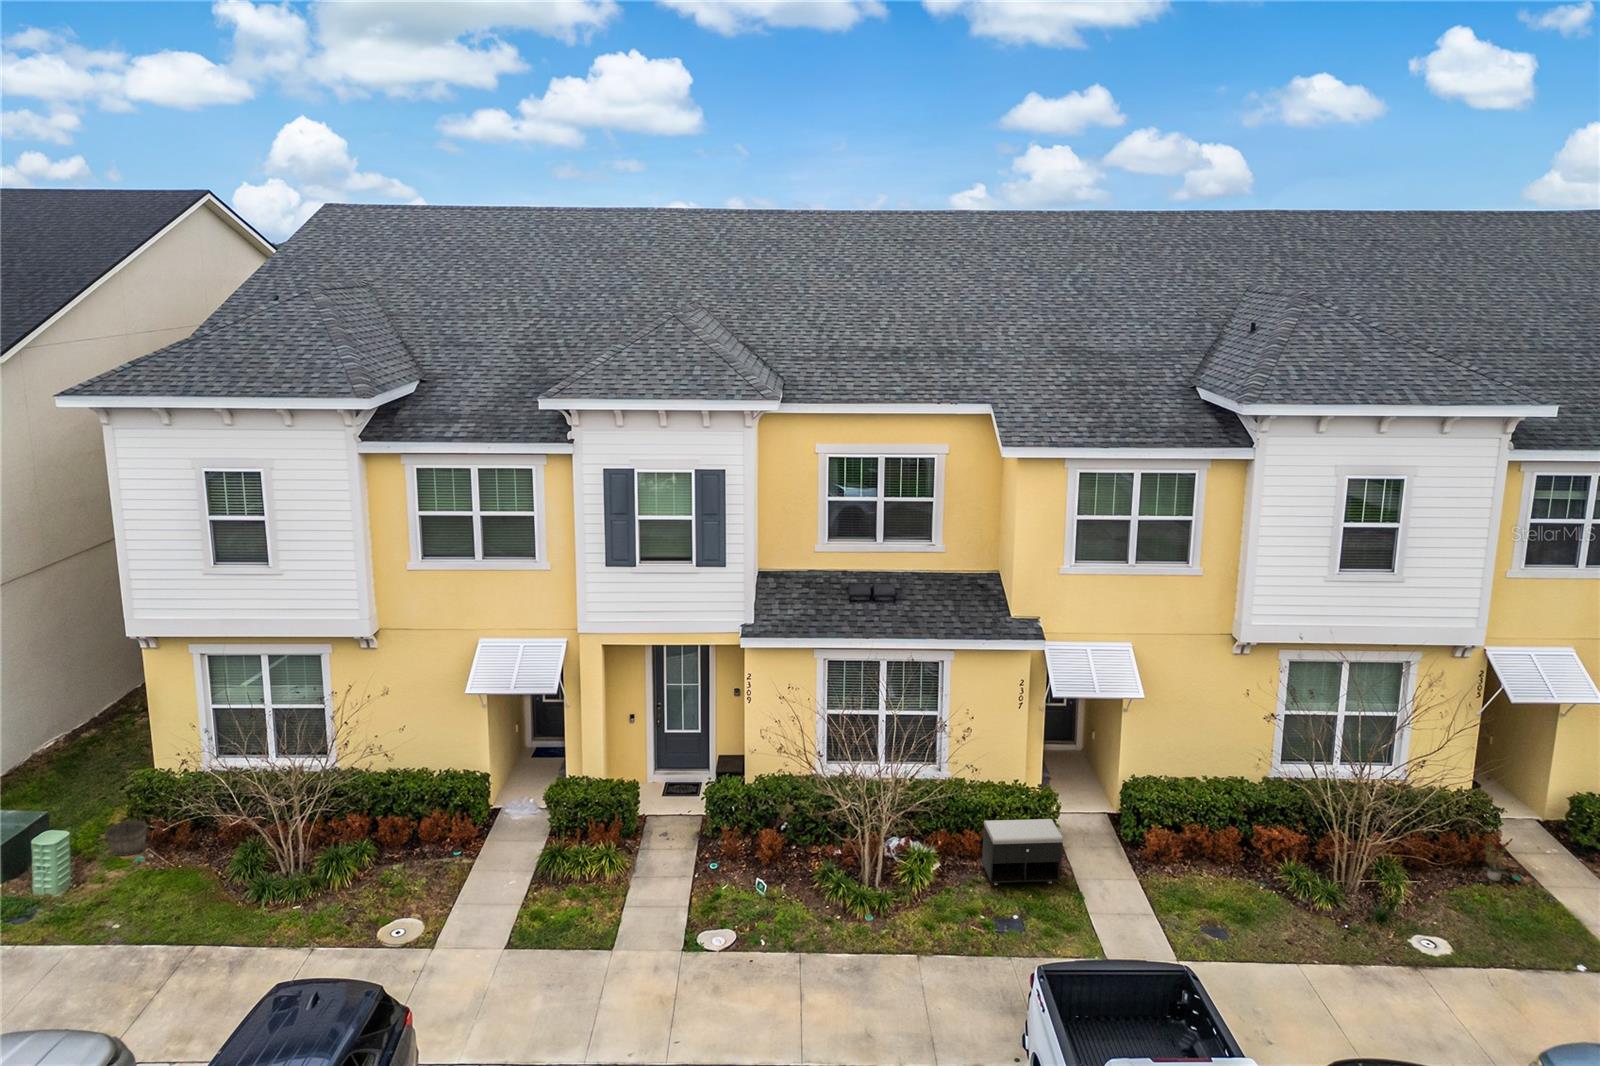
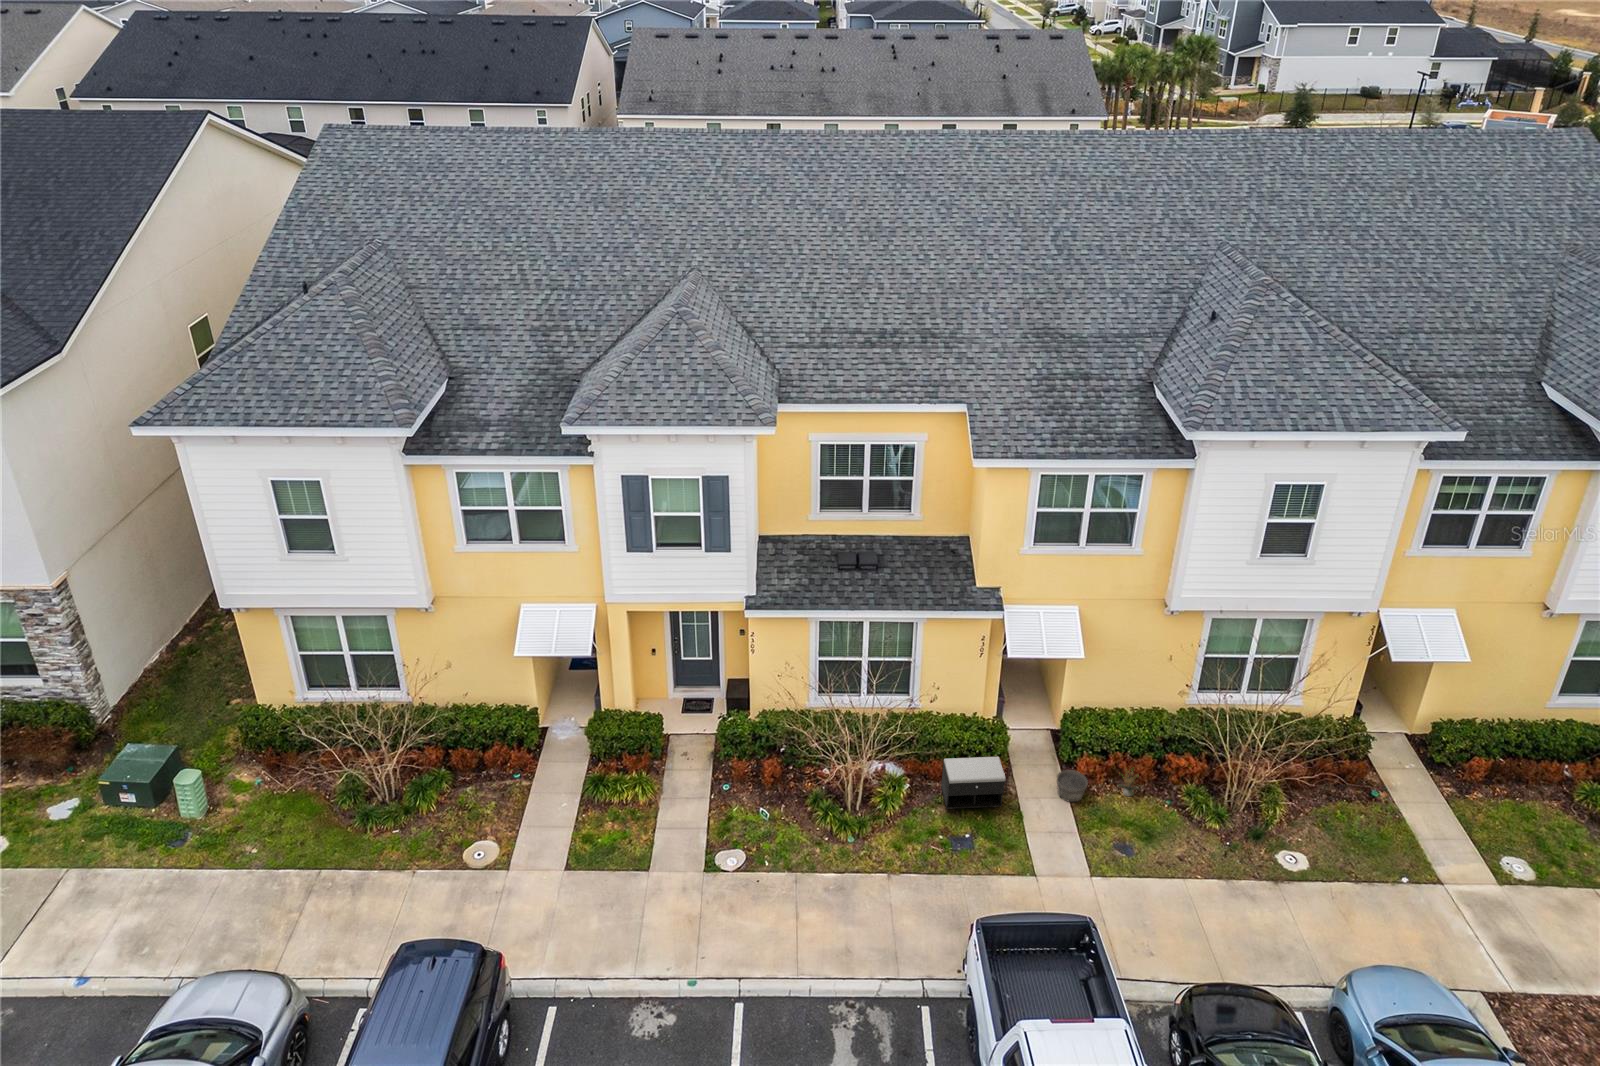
wooden bucket: present [105,820,148,856] -> present [1057,770,1088,802]
potted plant: present [1483,846,1509,881] -> present [1118,771,1139,796]

